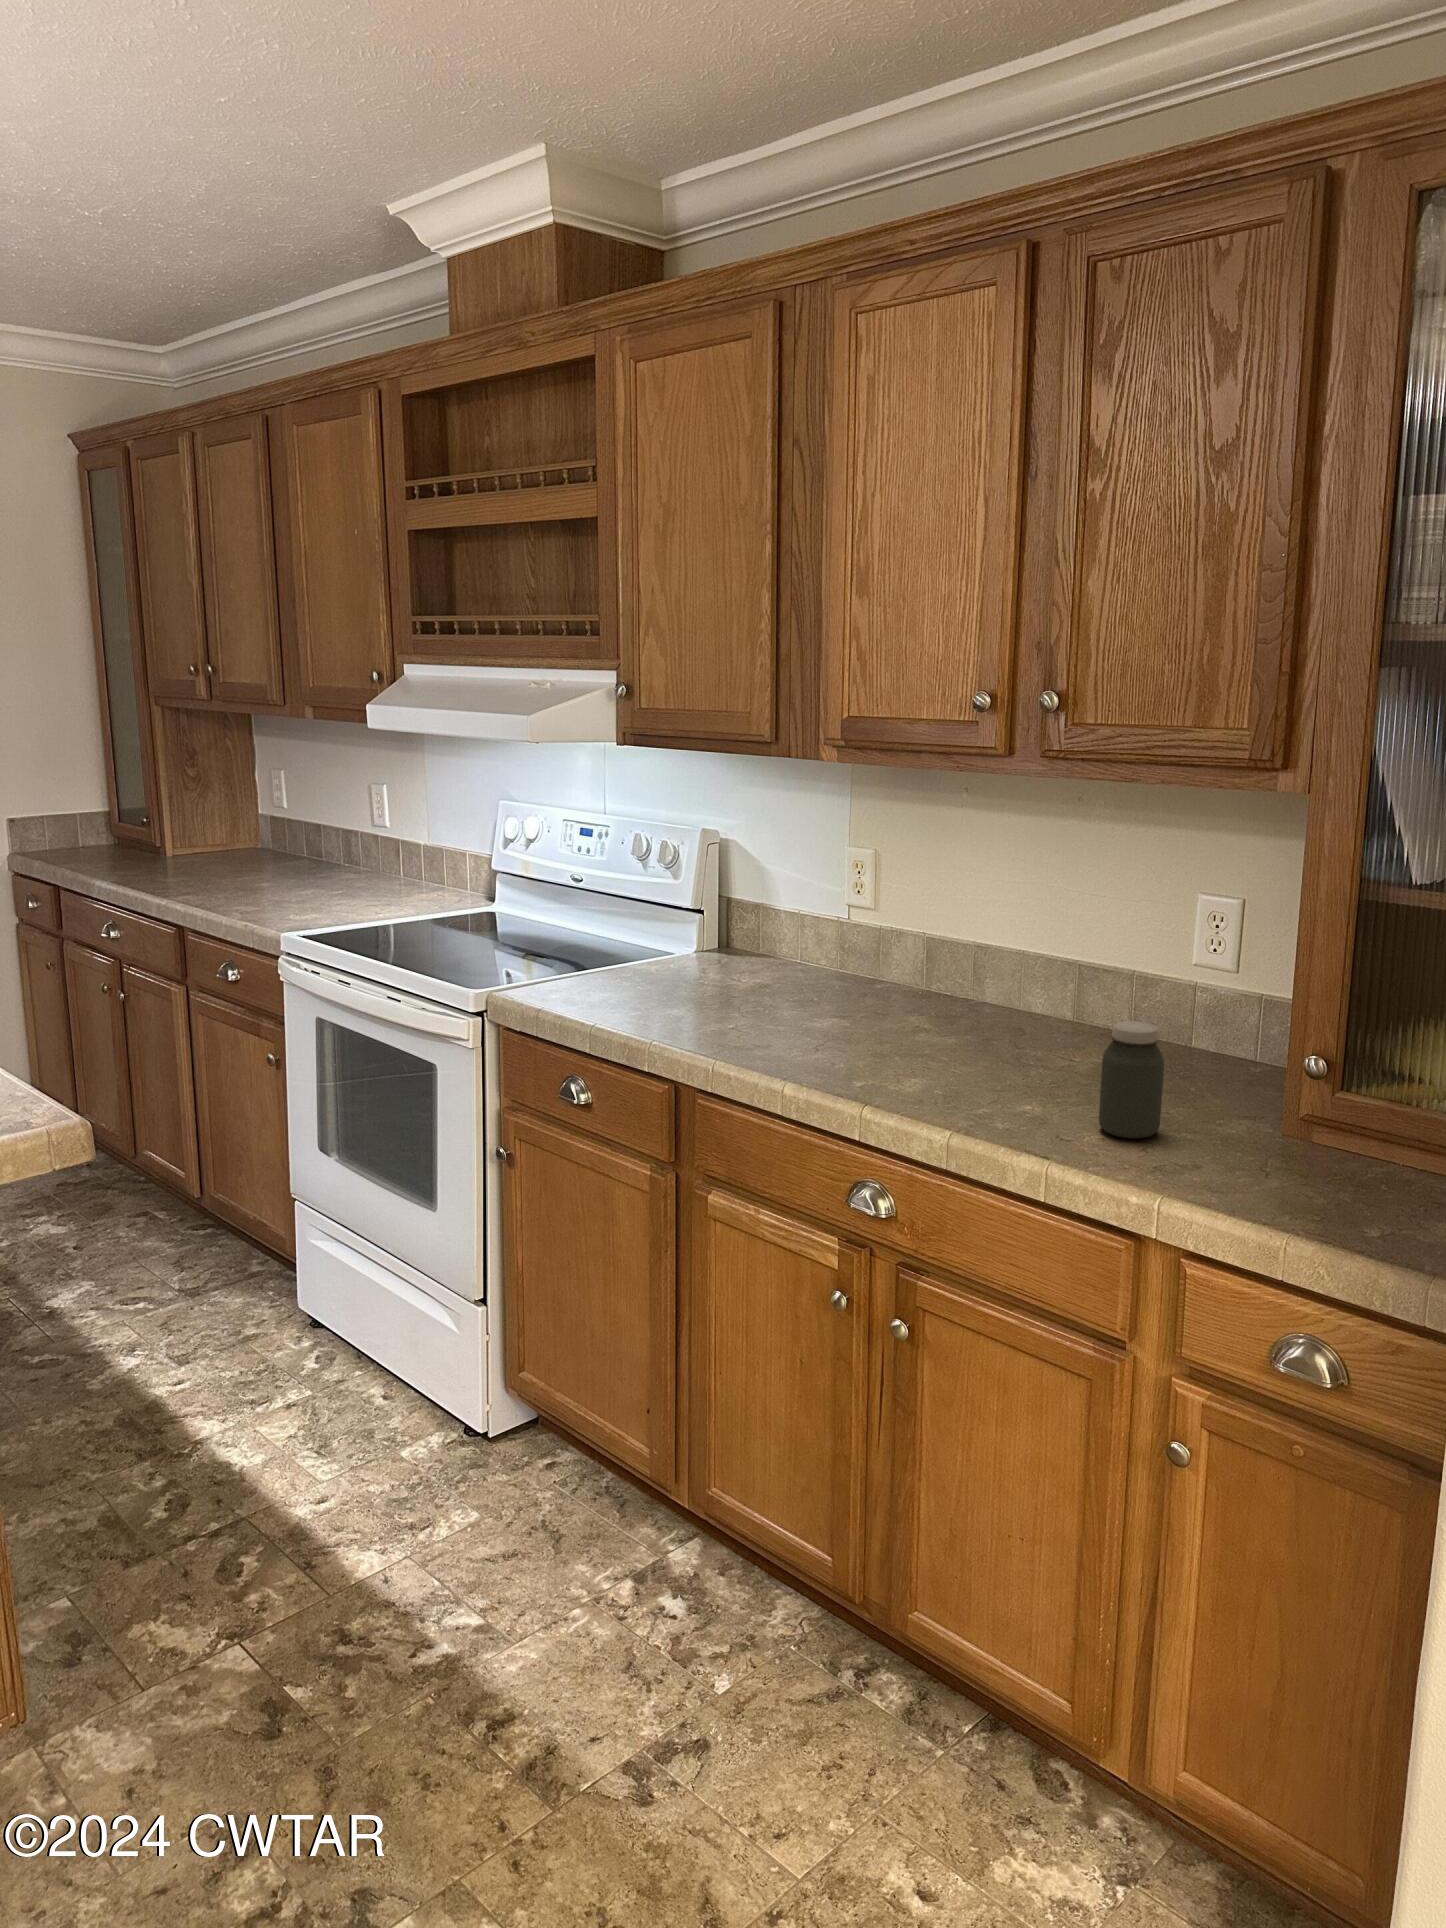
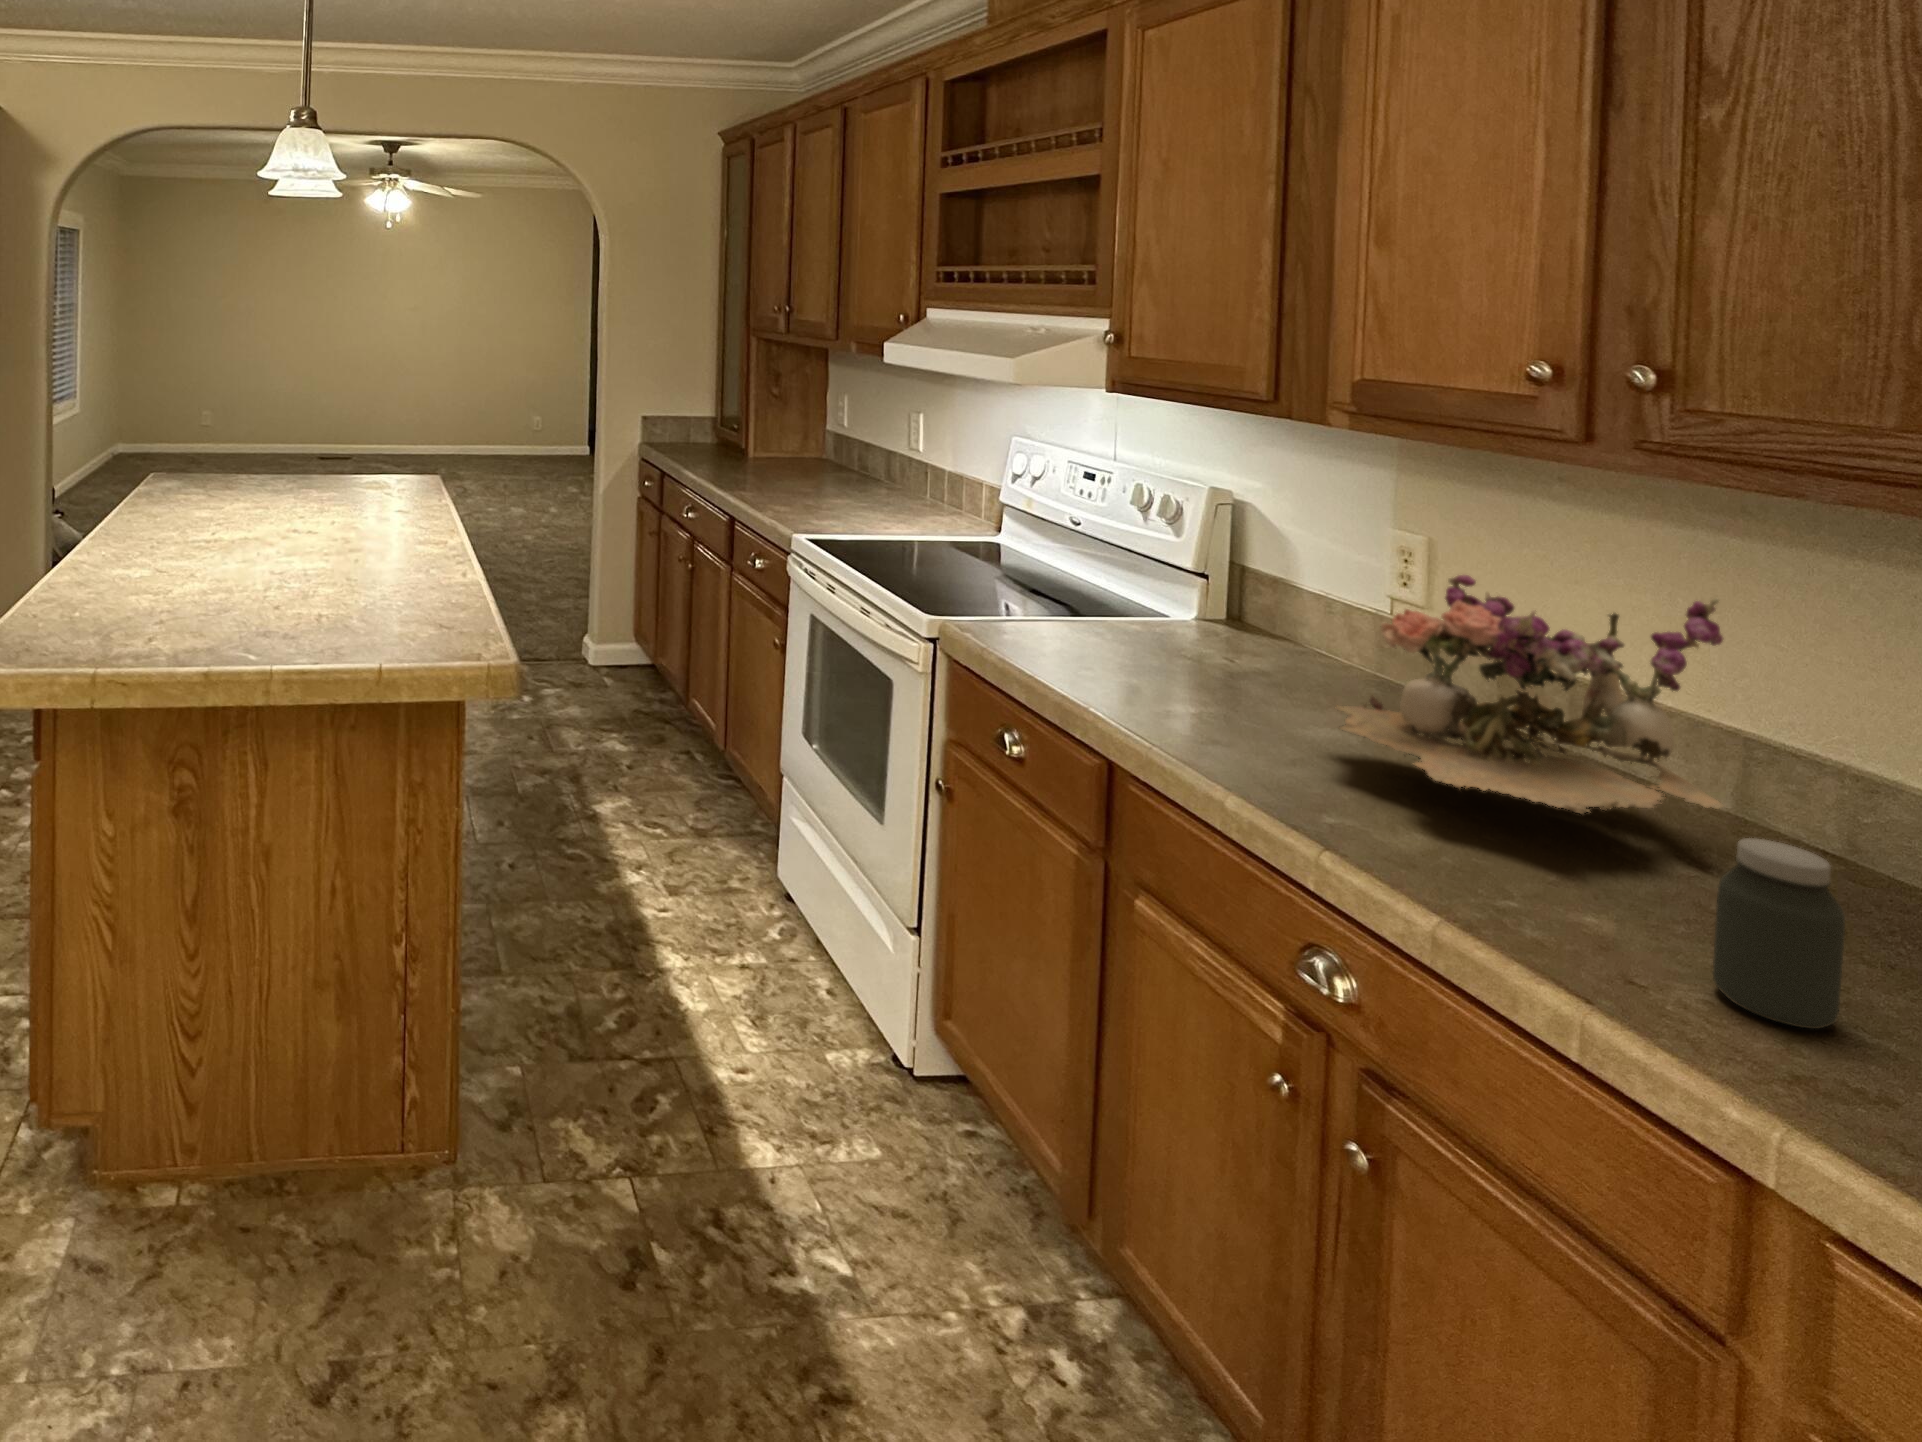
flower arrangement: none [841,864,1082,1045] -> present [1335,575,1724,814]

